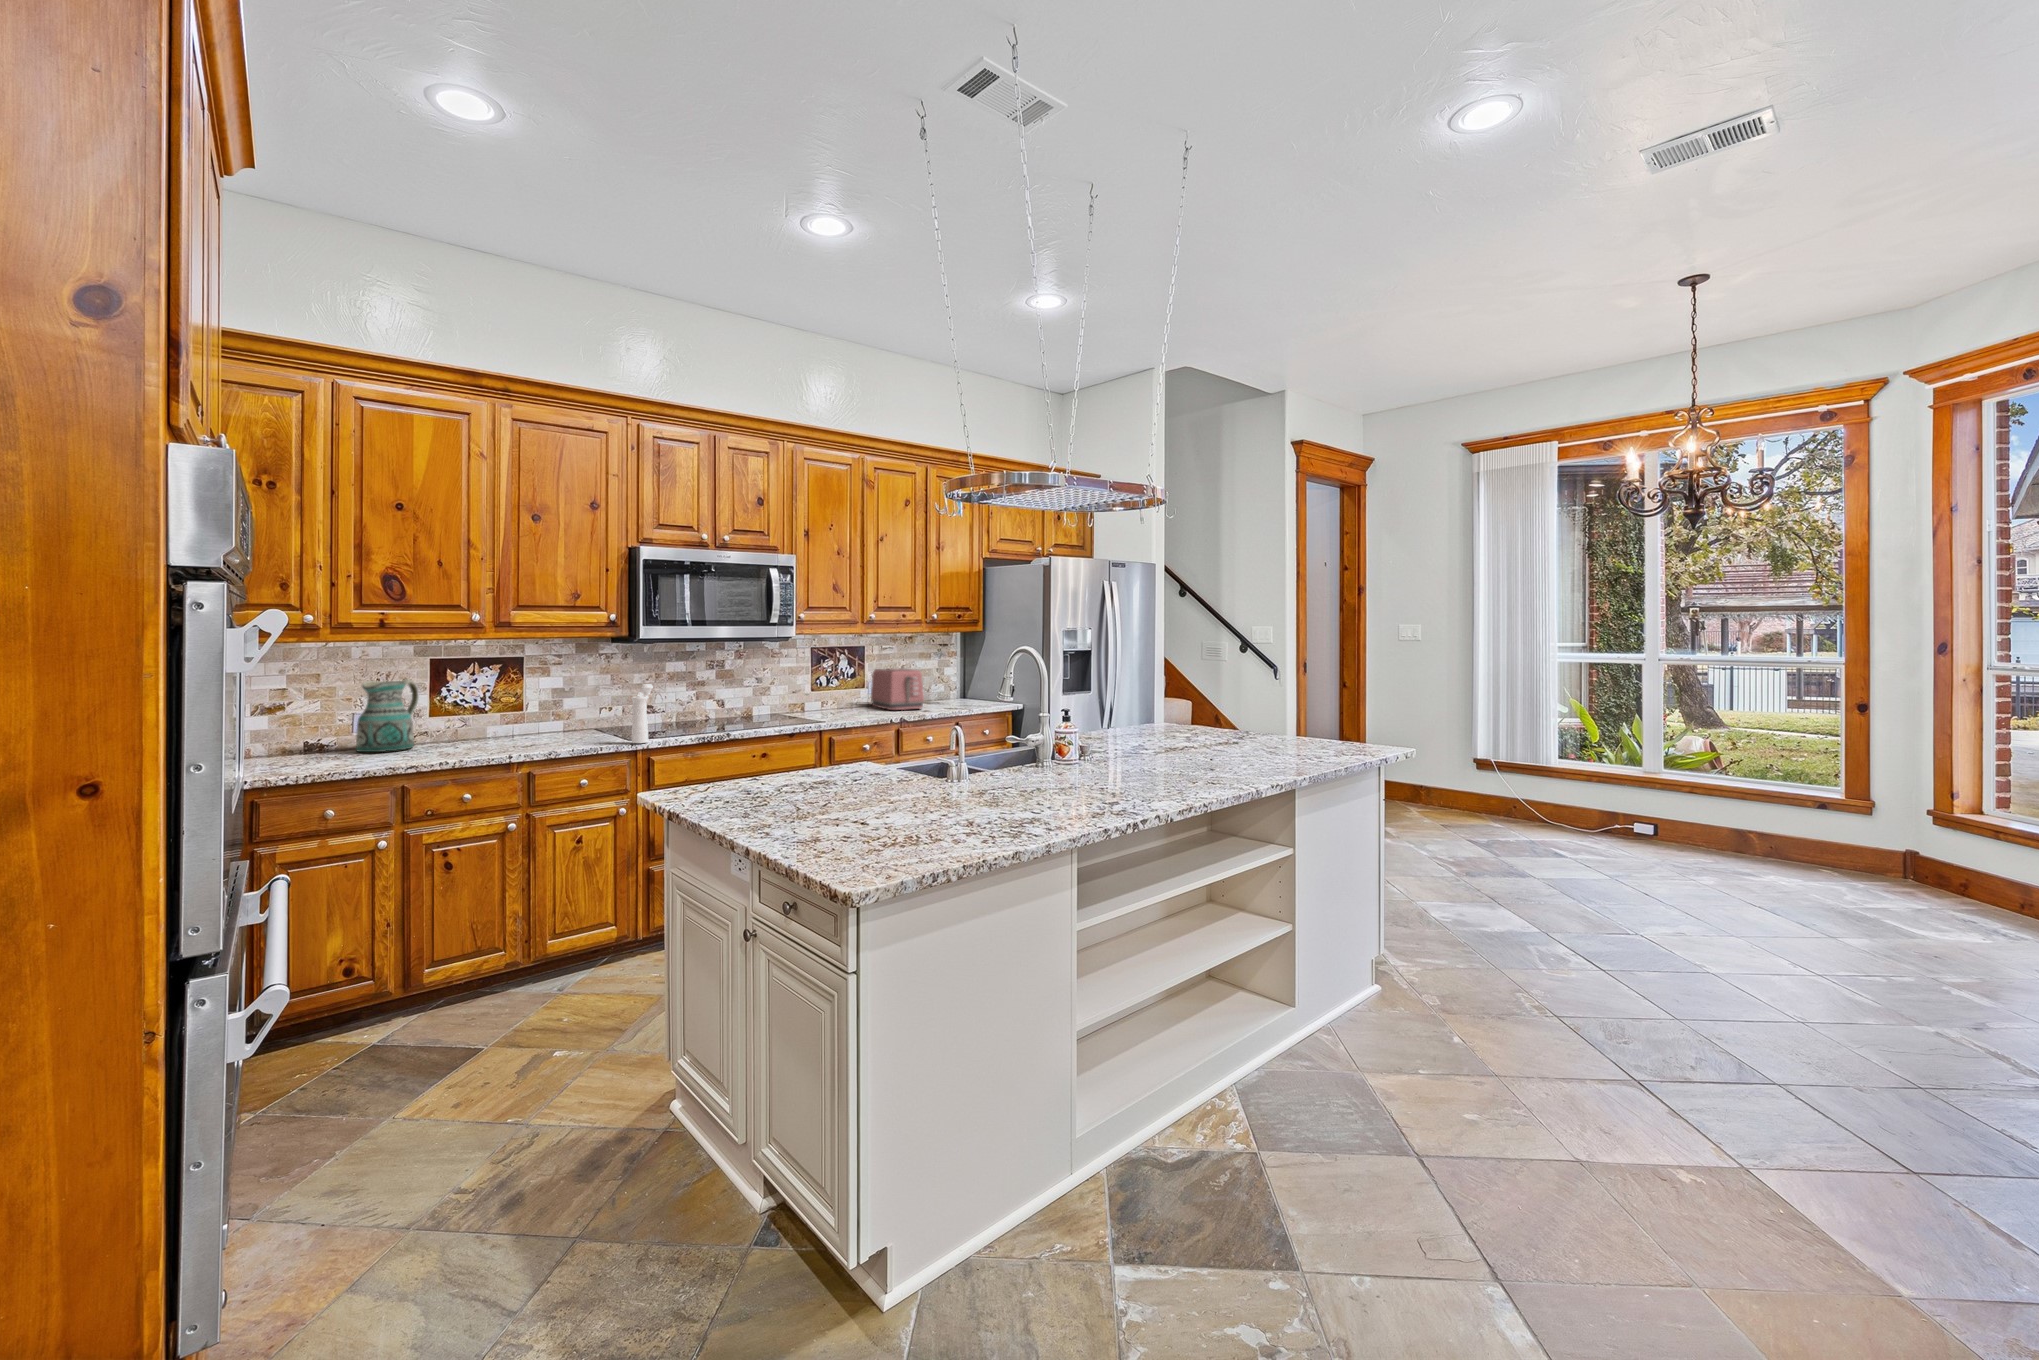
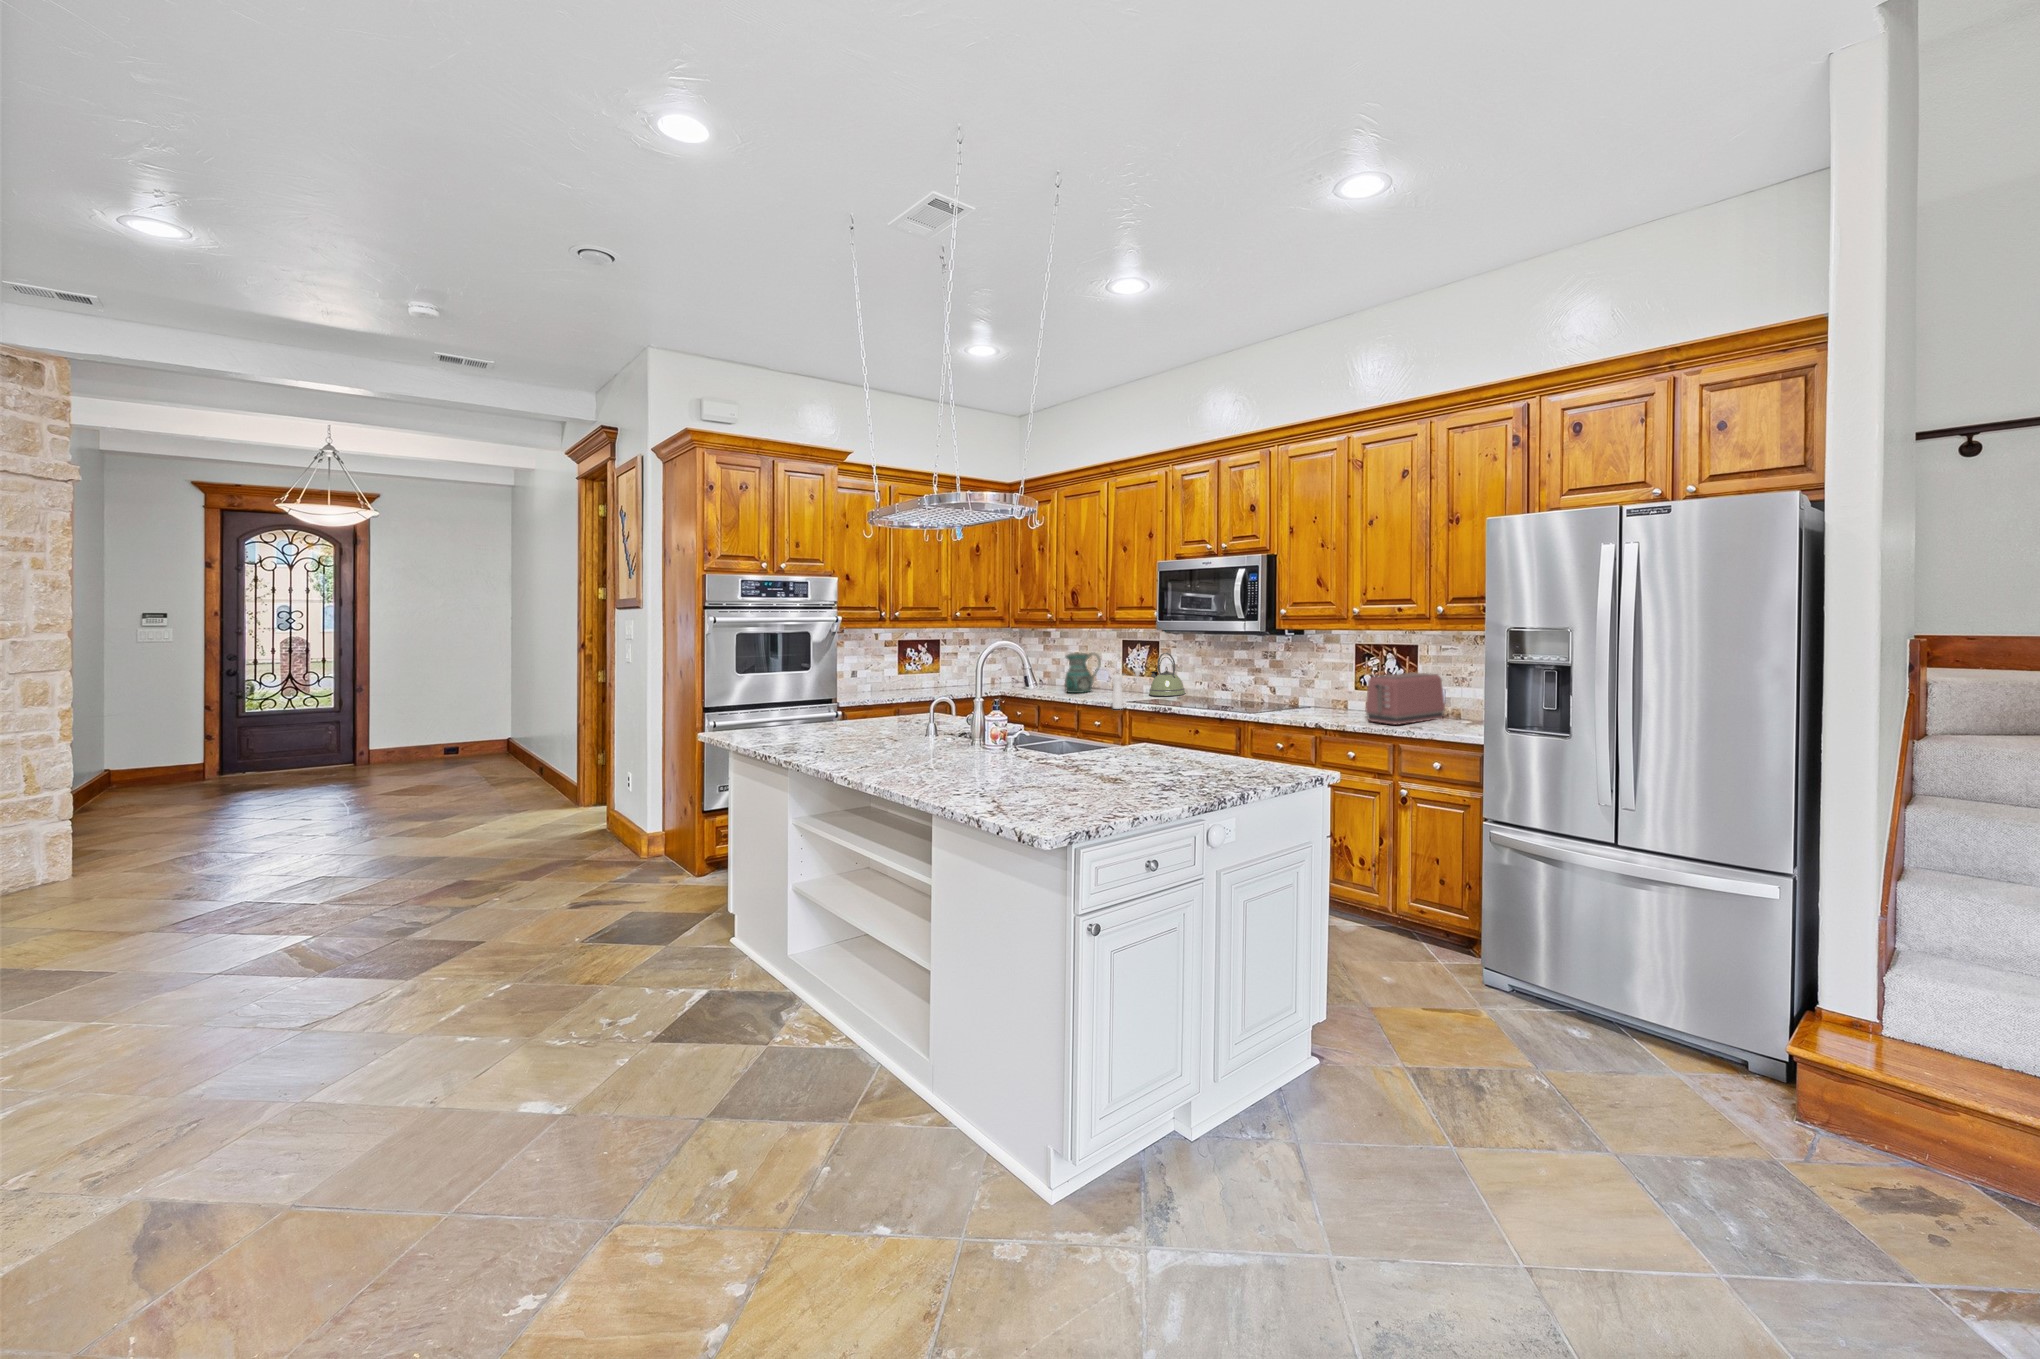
kettle: none [522,671,589,733] -> present [1149,653,1185,696]

